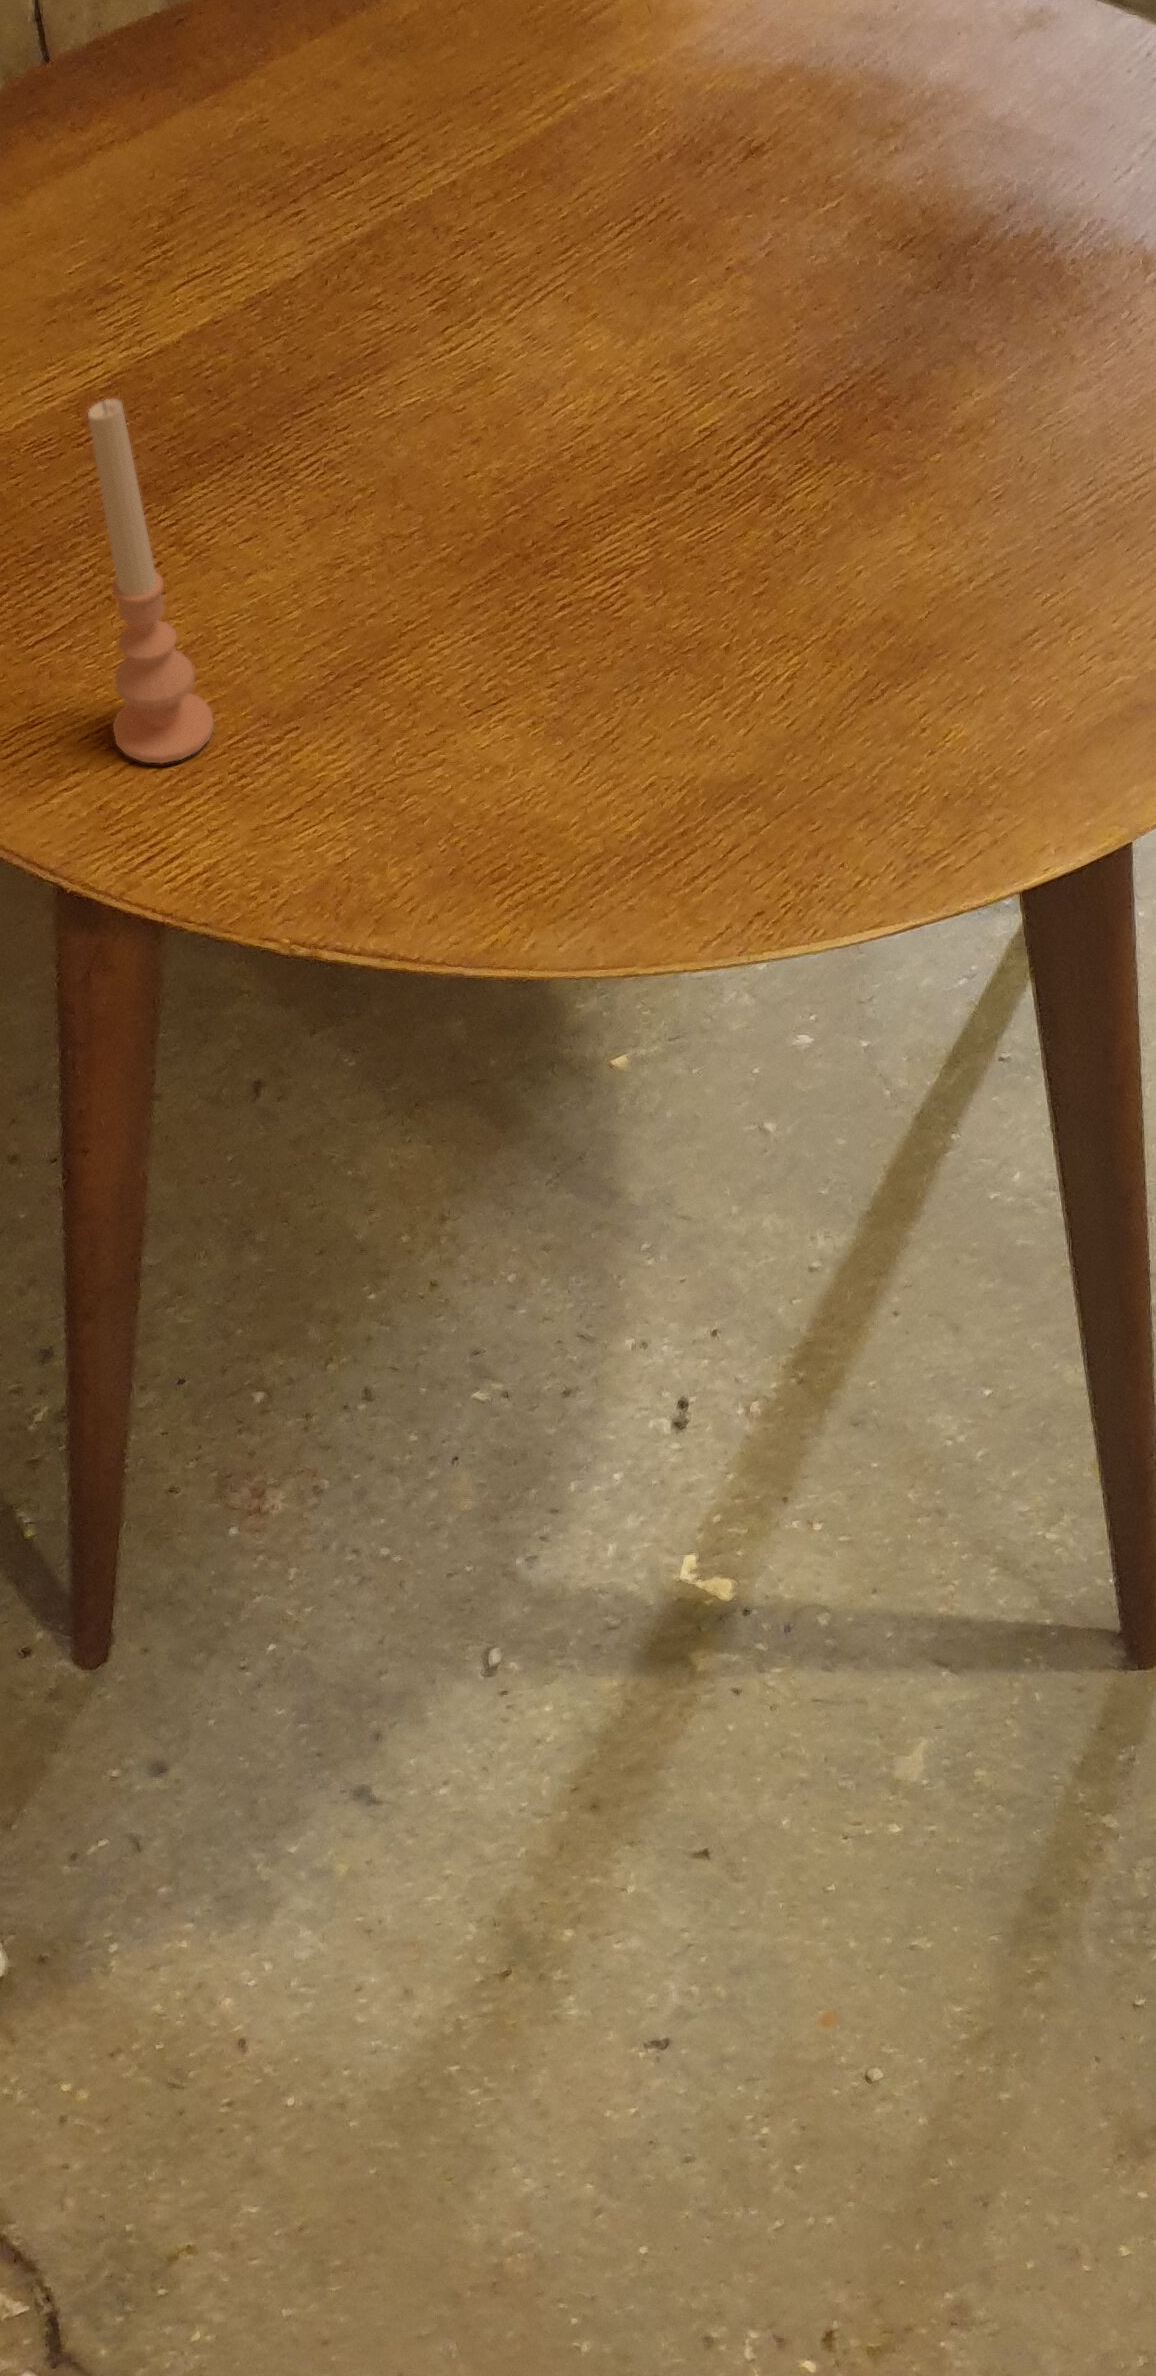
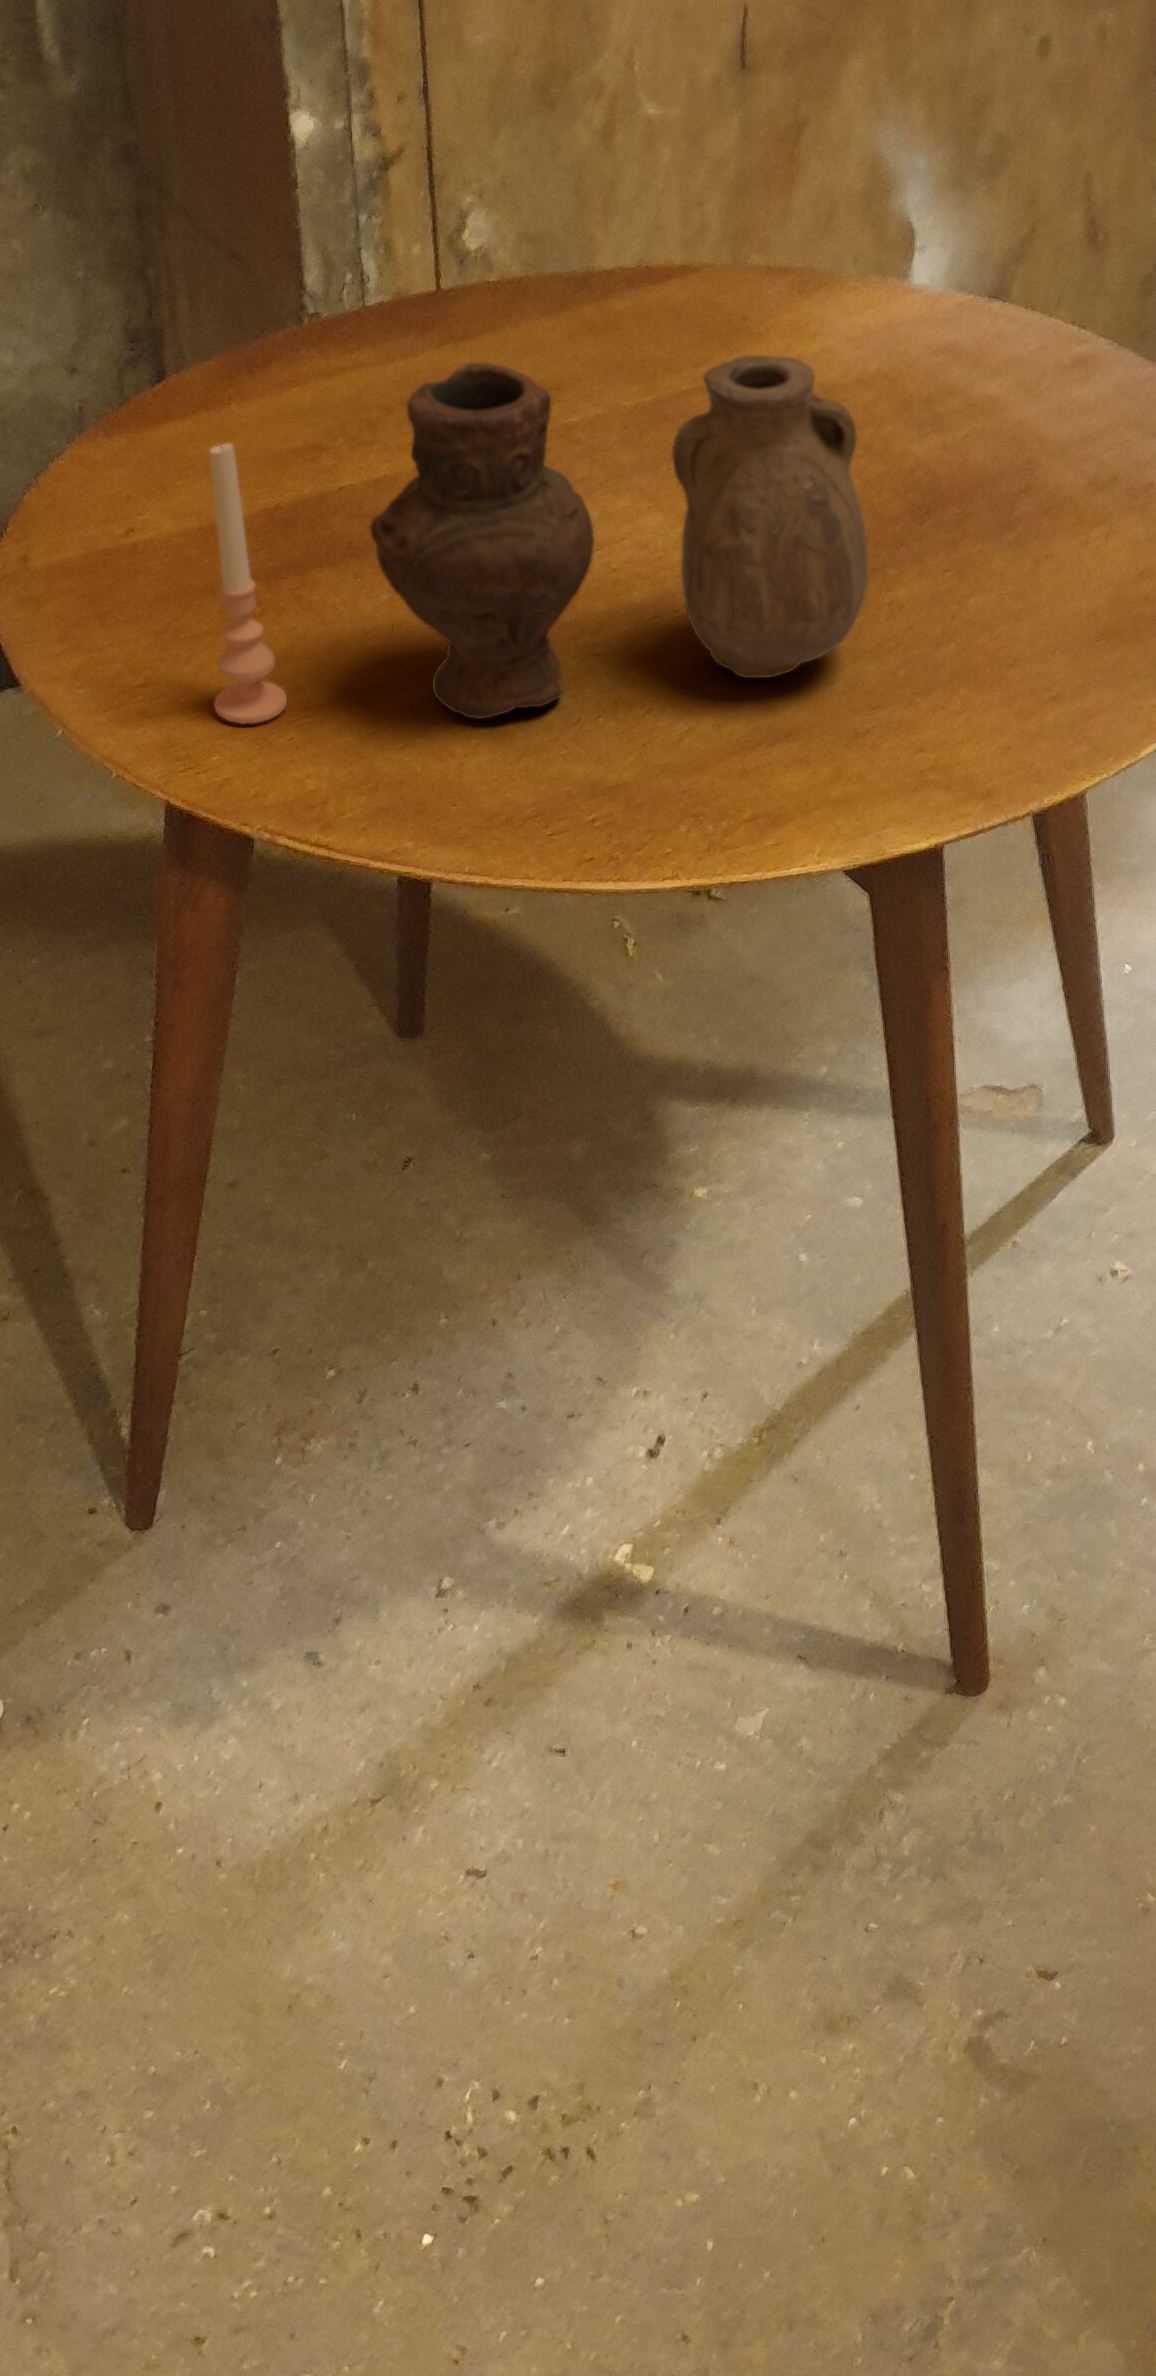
vase: none [318,148,965,702] -> present [370,355,868,719]

